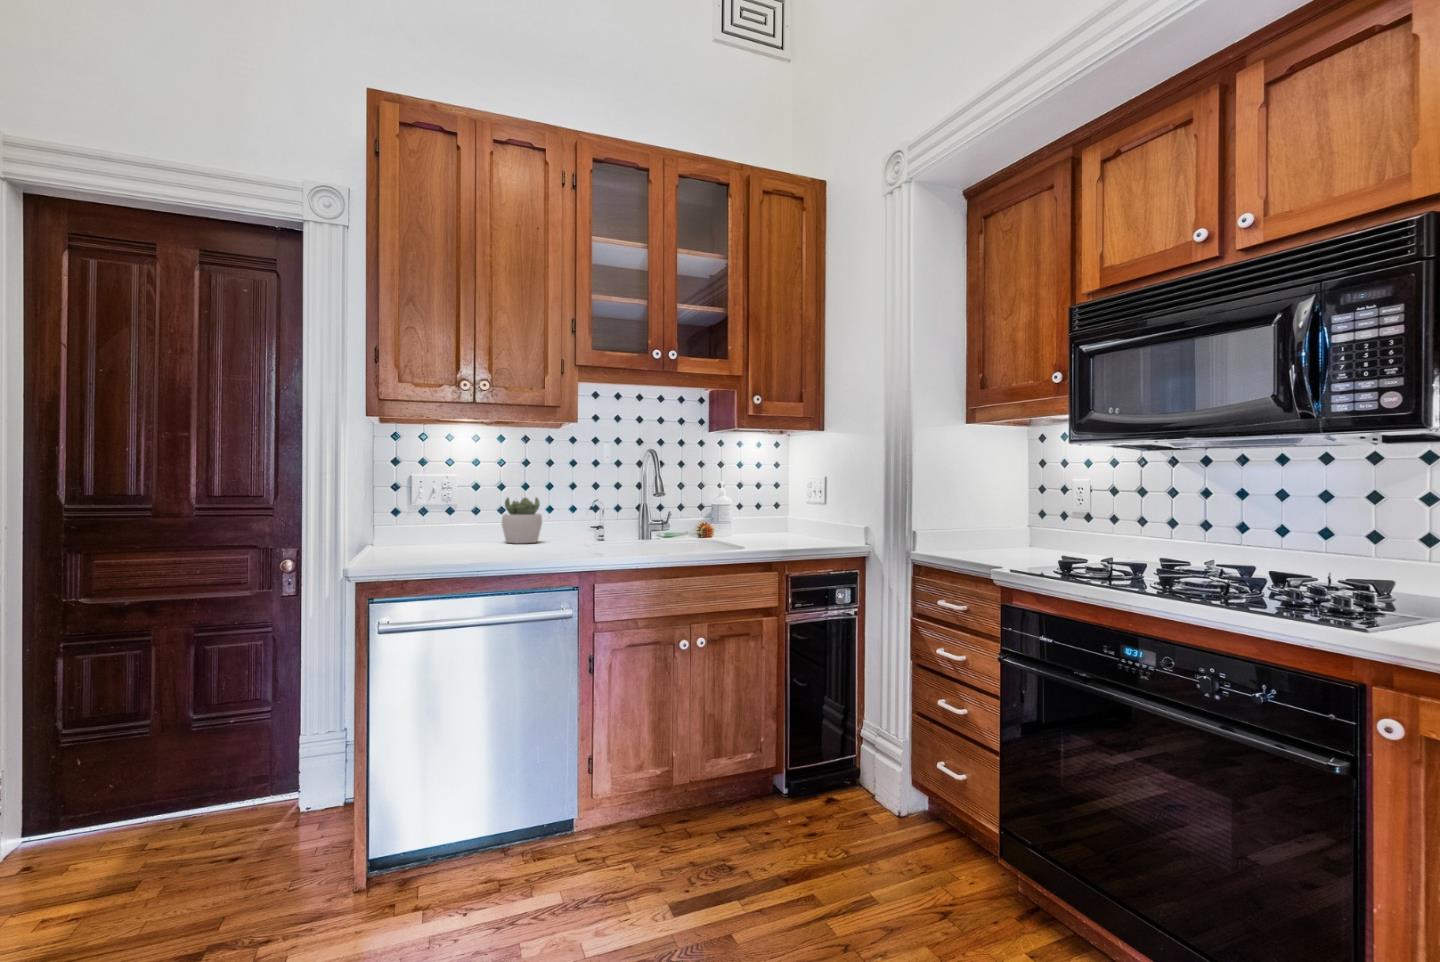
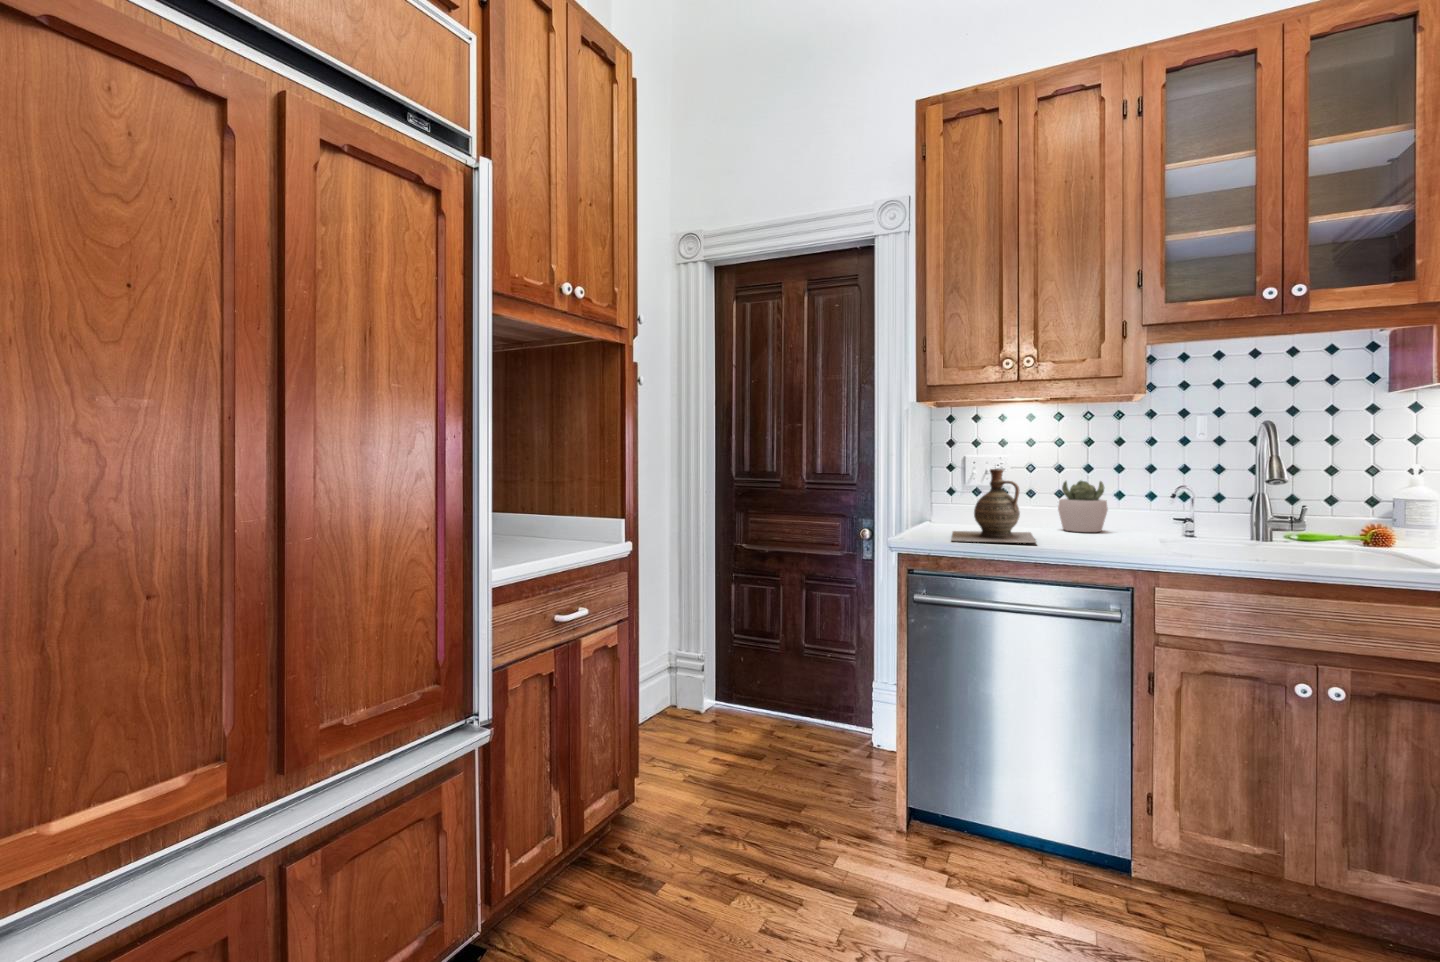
ceramic jug: none [407,486,498,560] -> present [951,469,1037,543]

